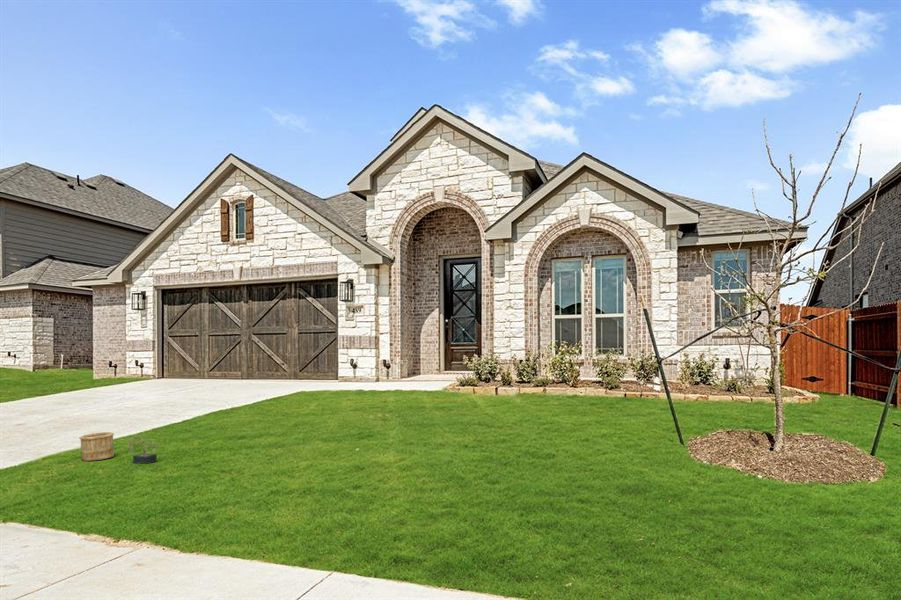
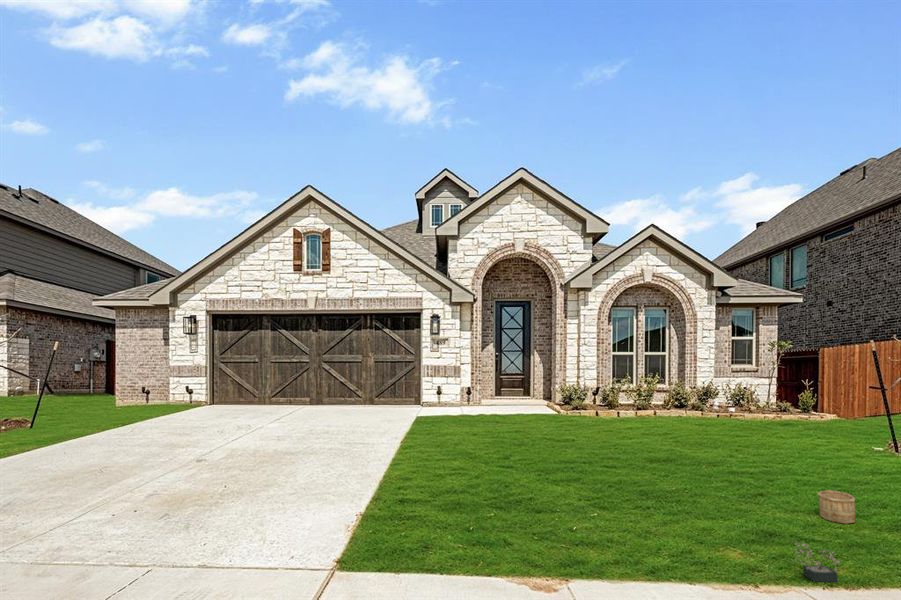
wooden bucket: present [79,432,114,461] -> present [818,490,855,524]

